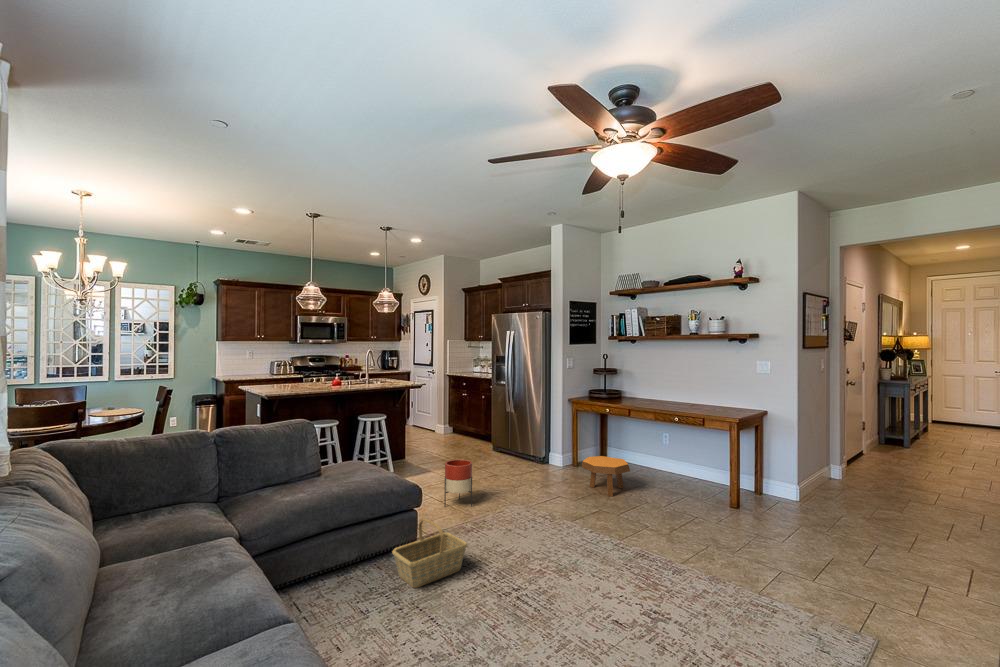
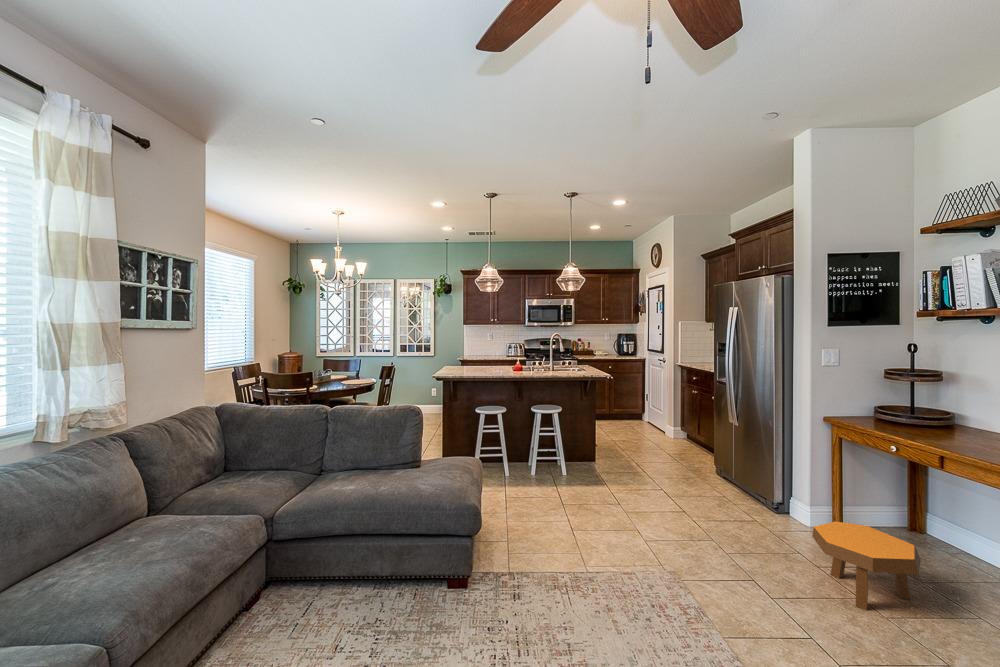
planter: present [444,459,472,507] -> none [569,478,608,548]
basket: present [392,519,467,588] -> none [400,555,492,643]

